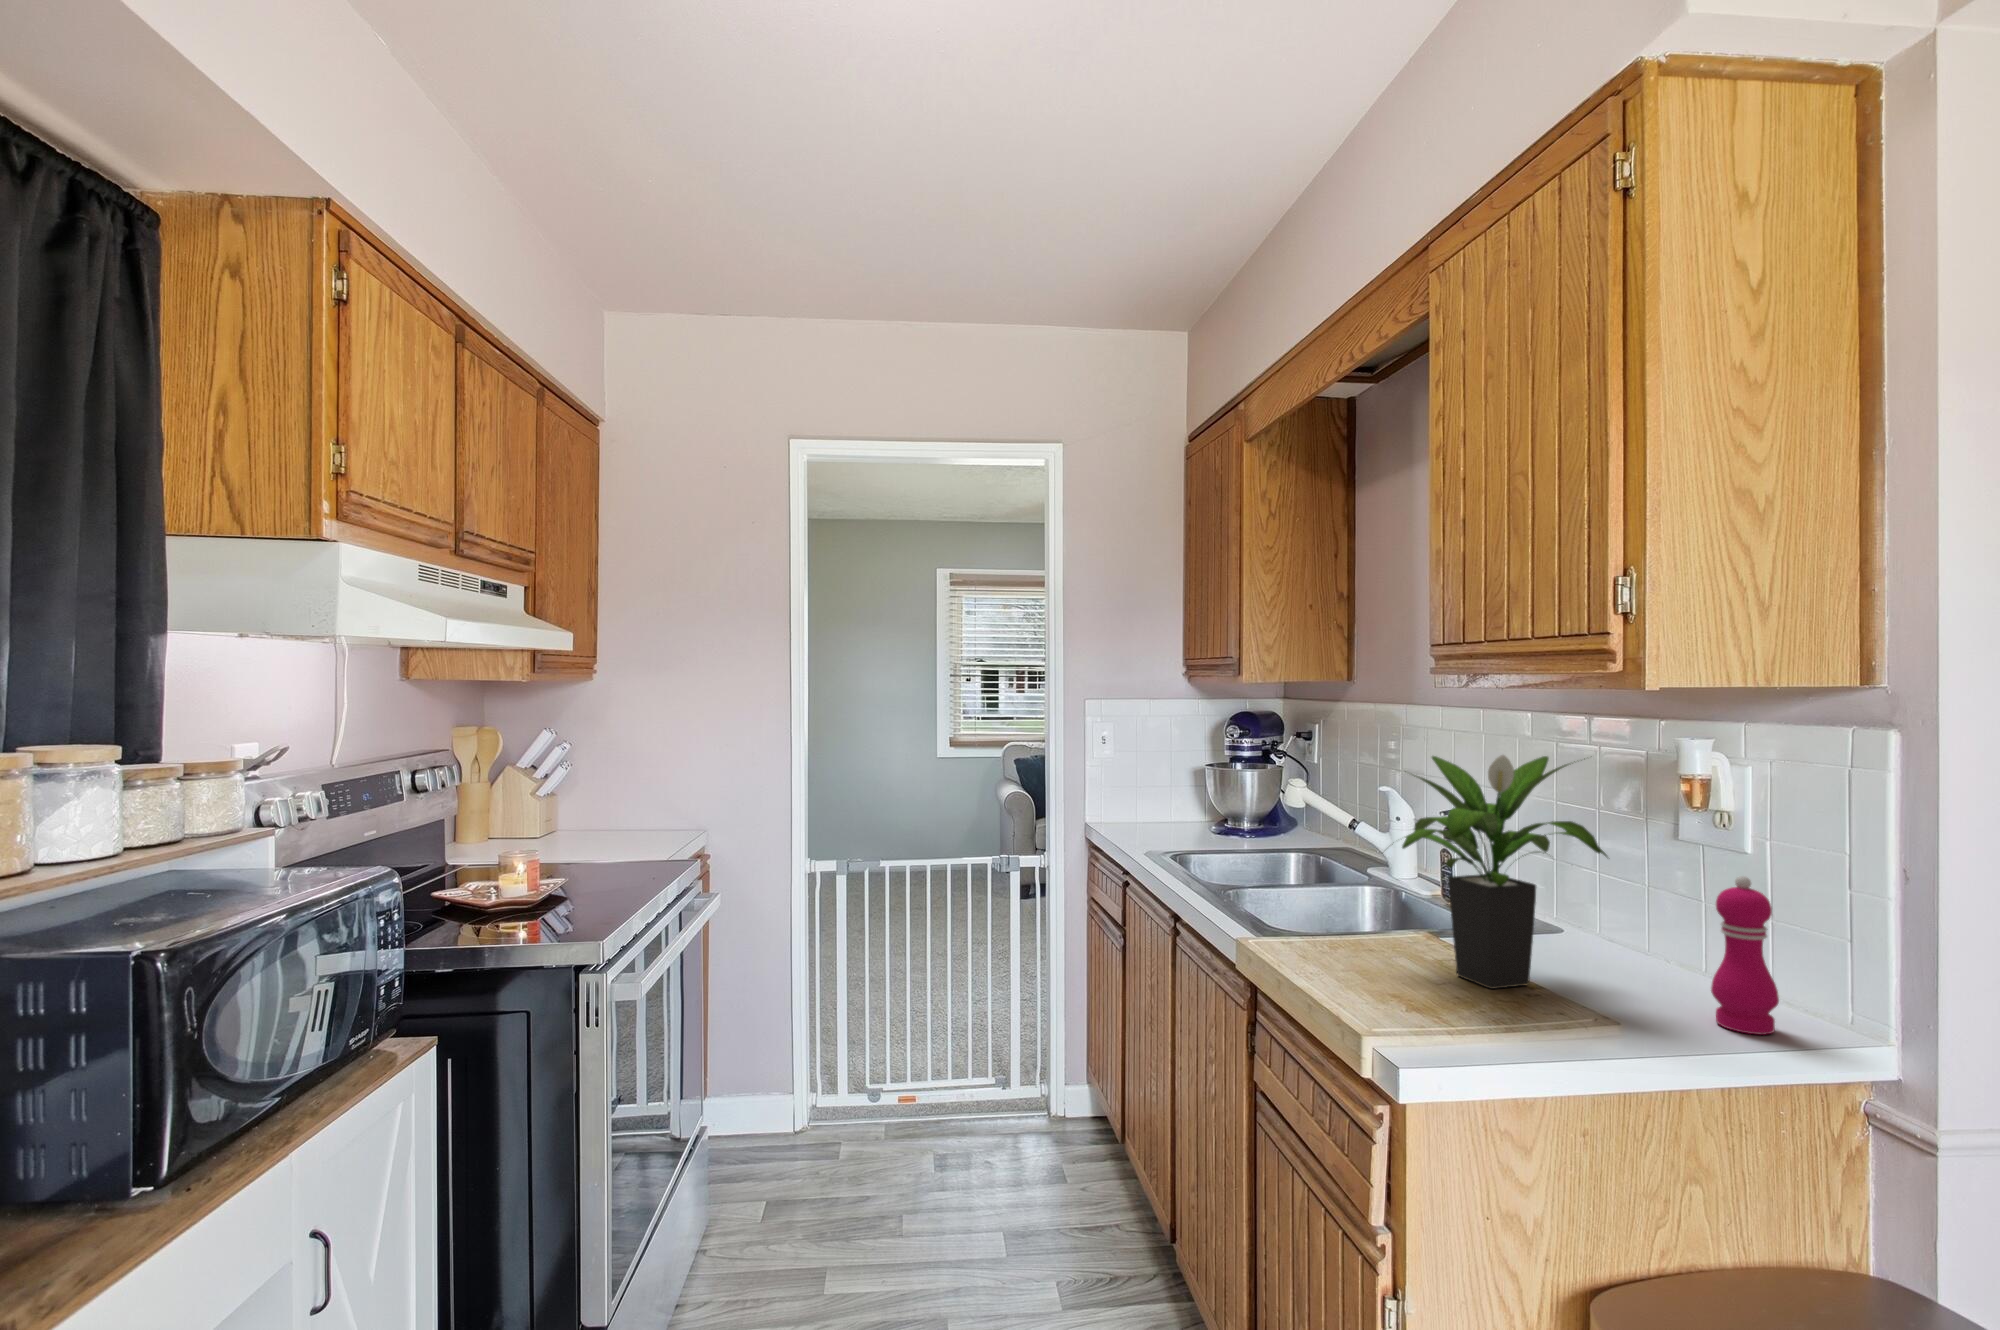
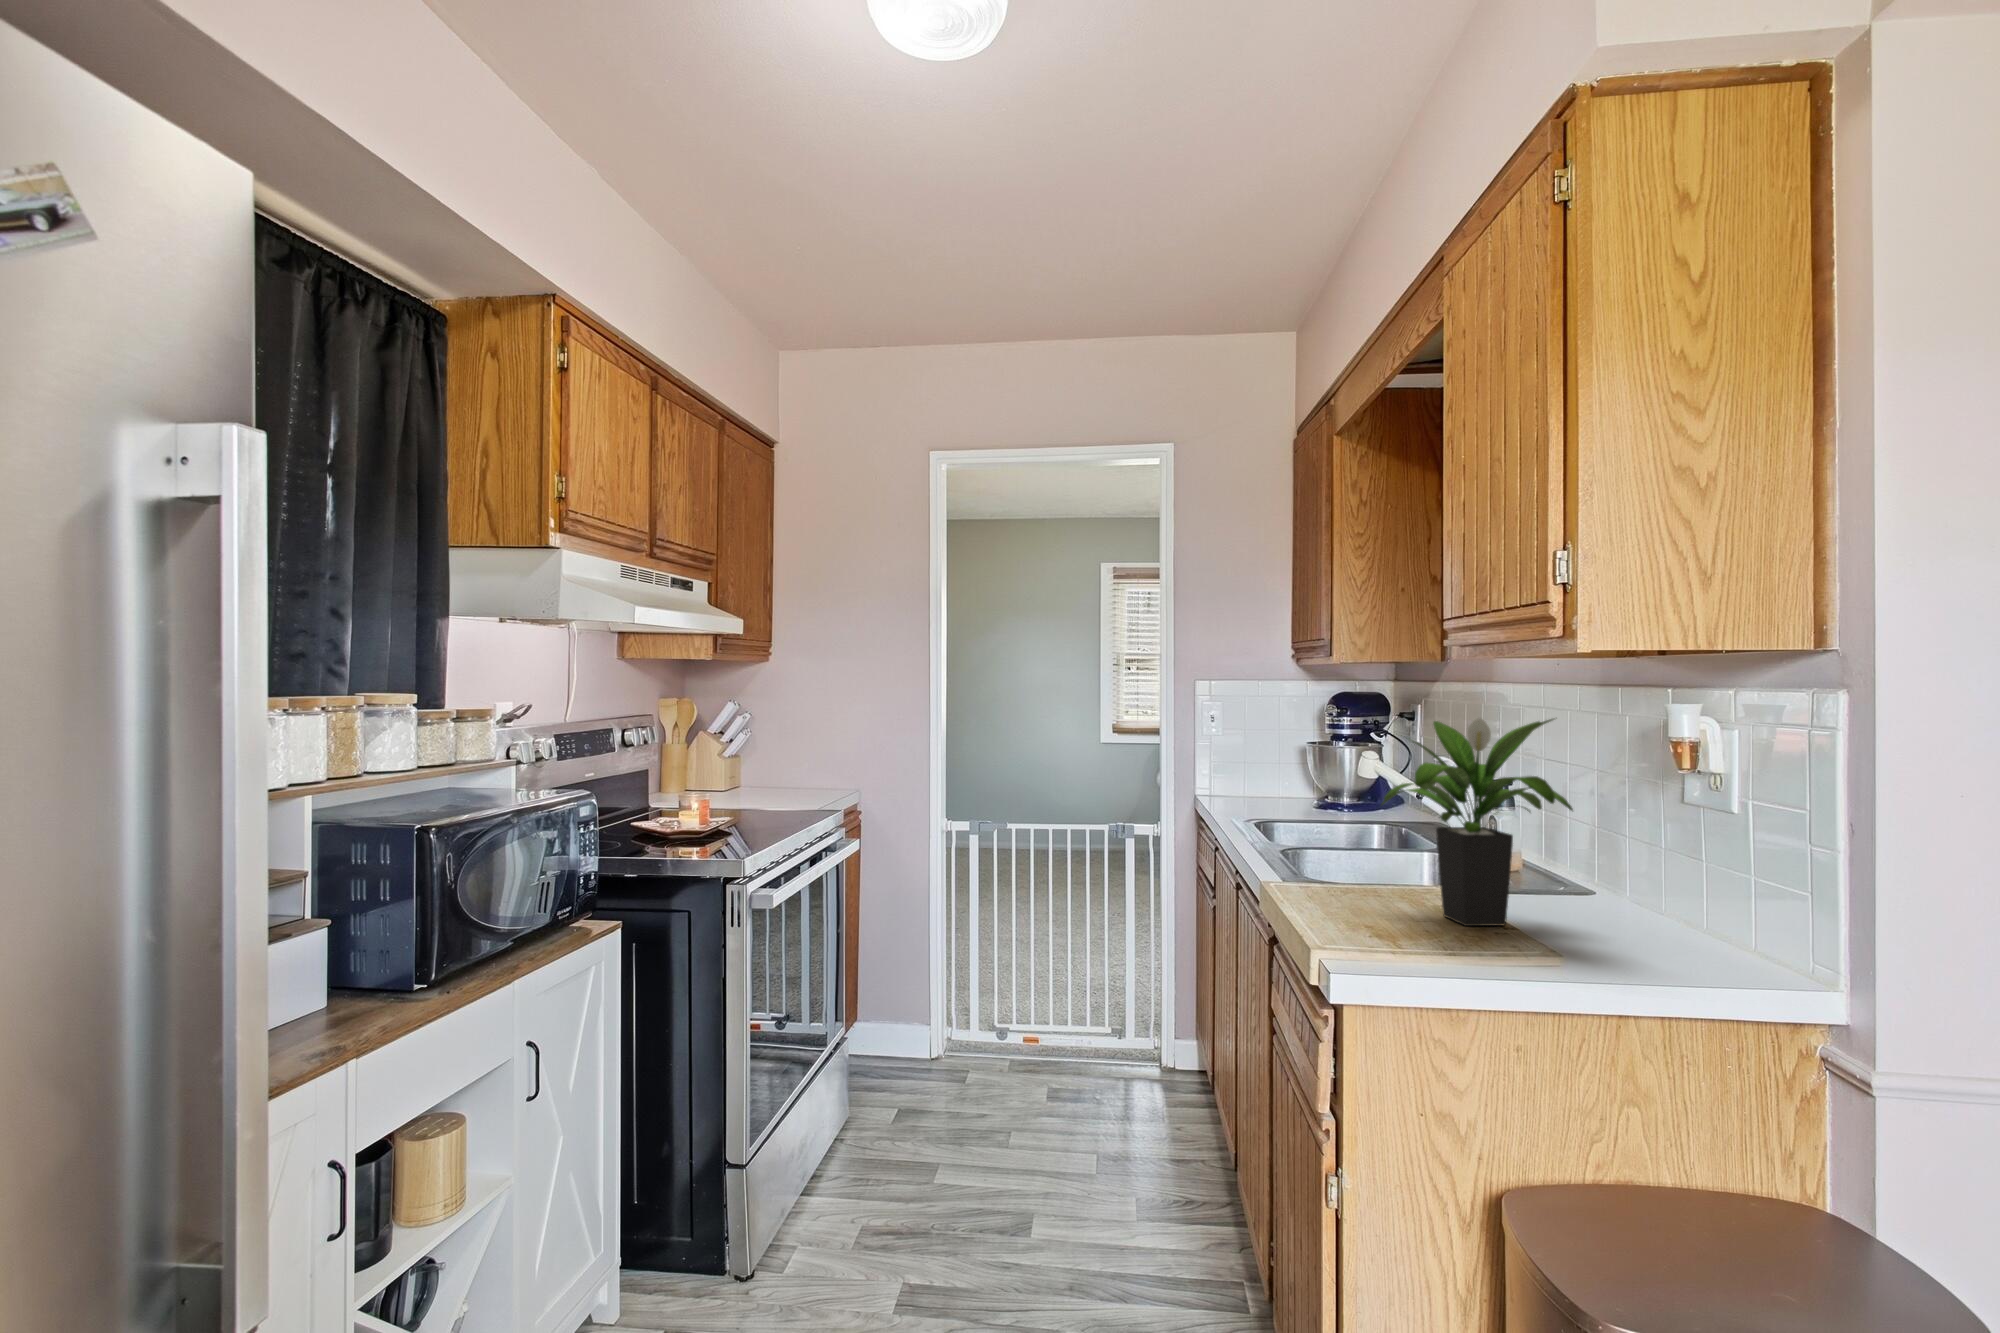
pepper mill: present [1711,876,1779,1035] -> none [1658,826,1719,971]

